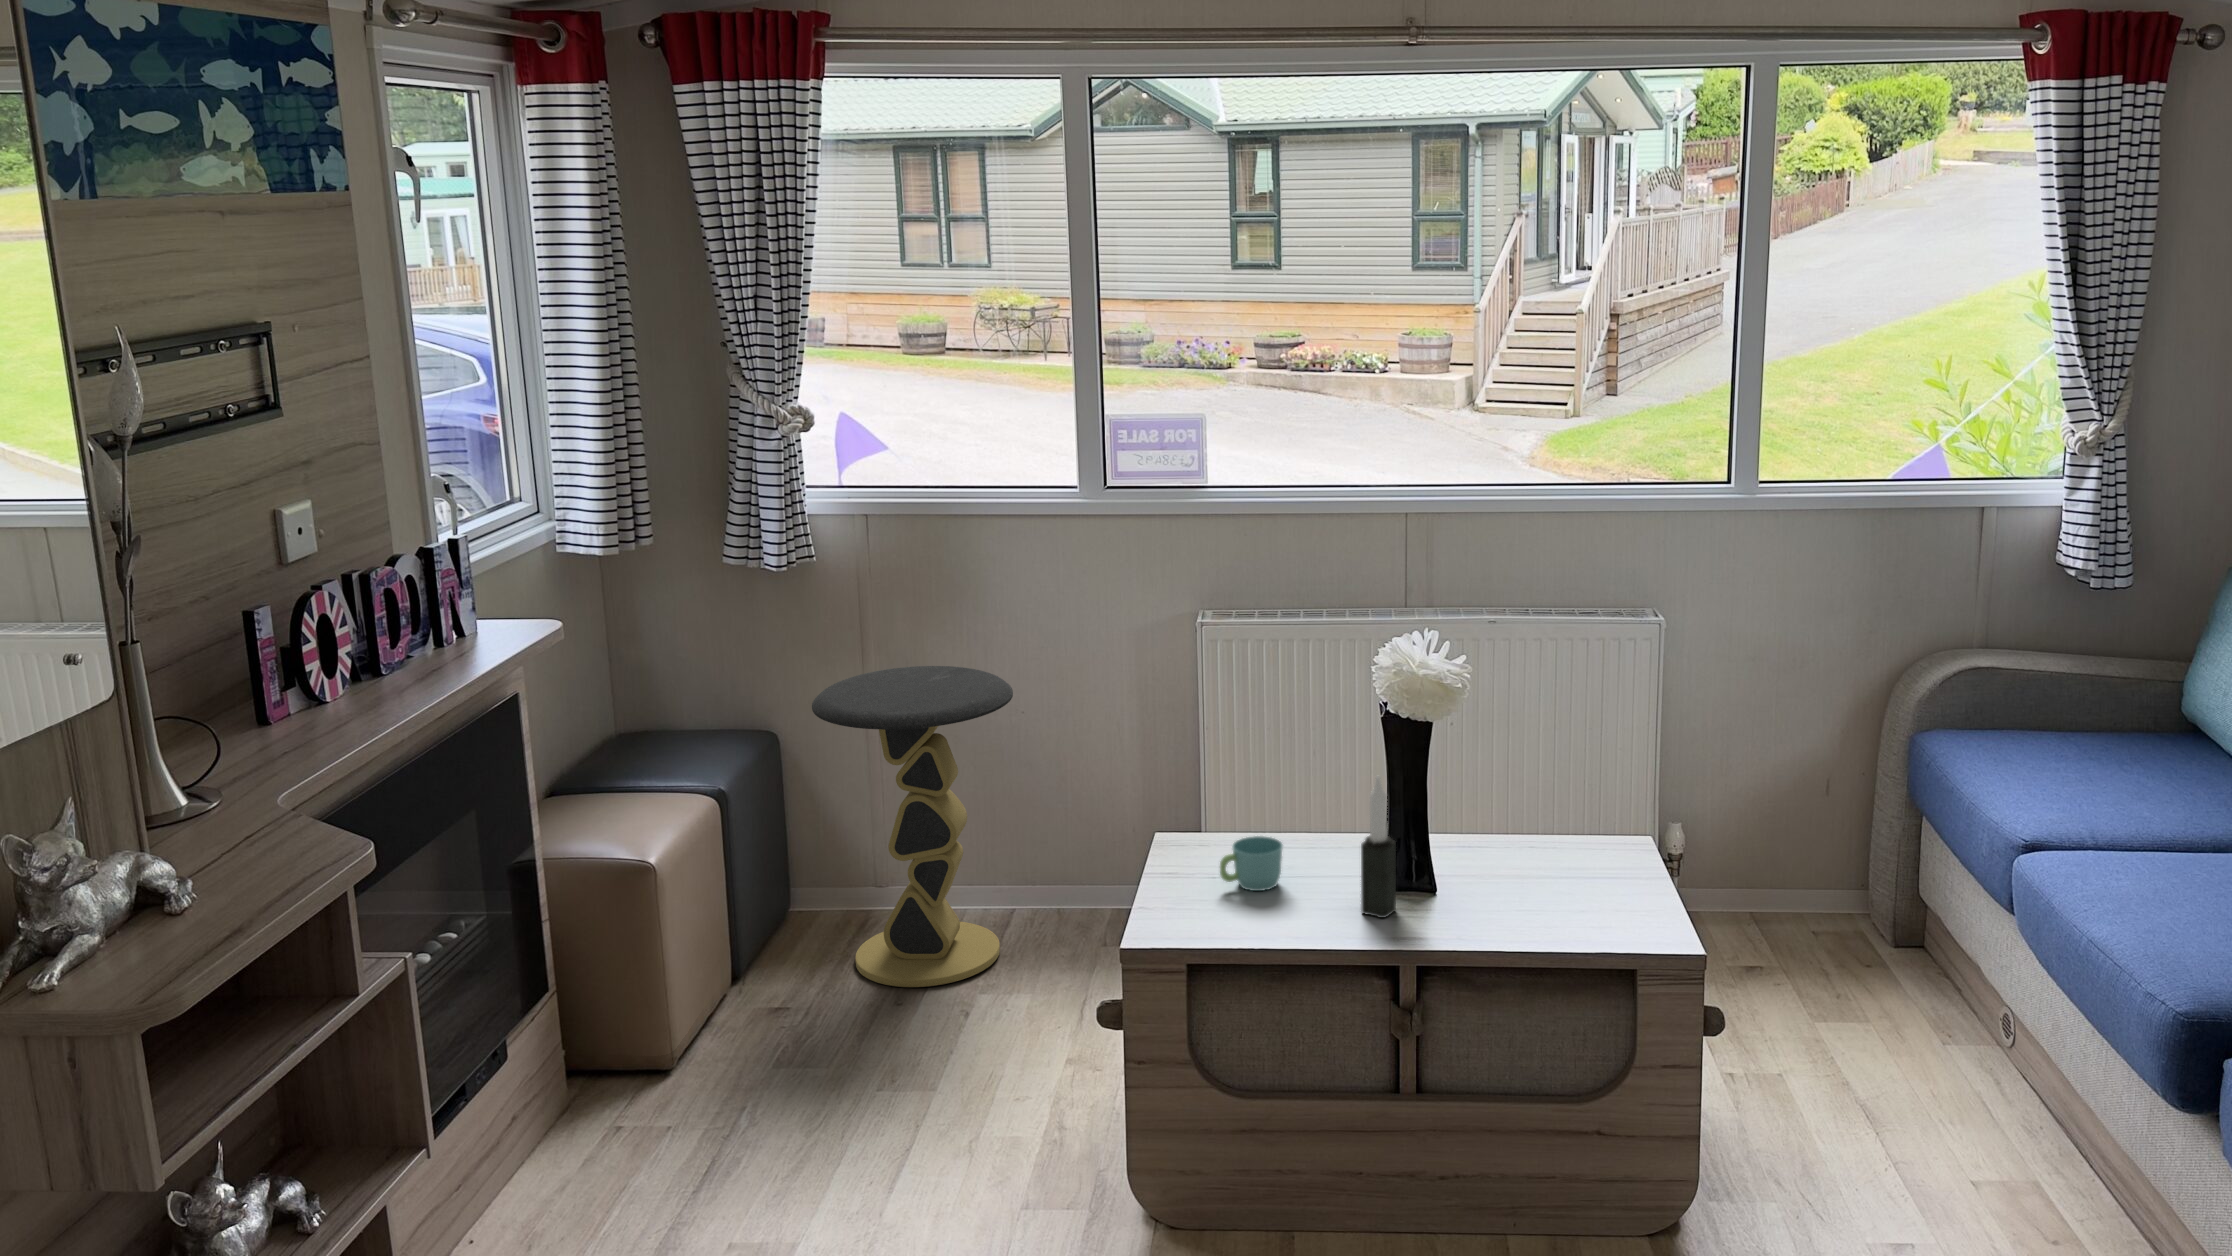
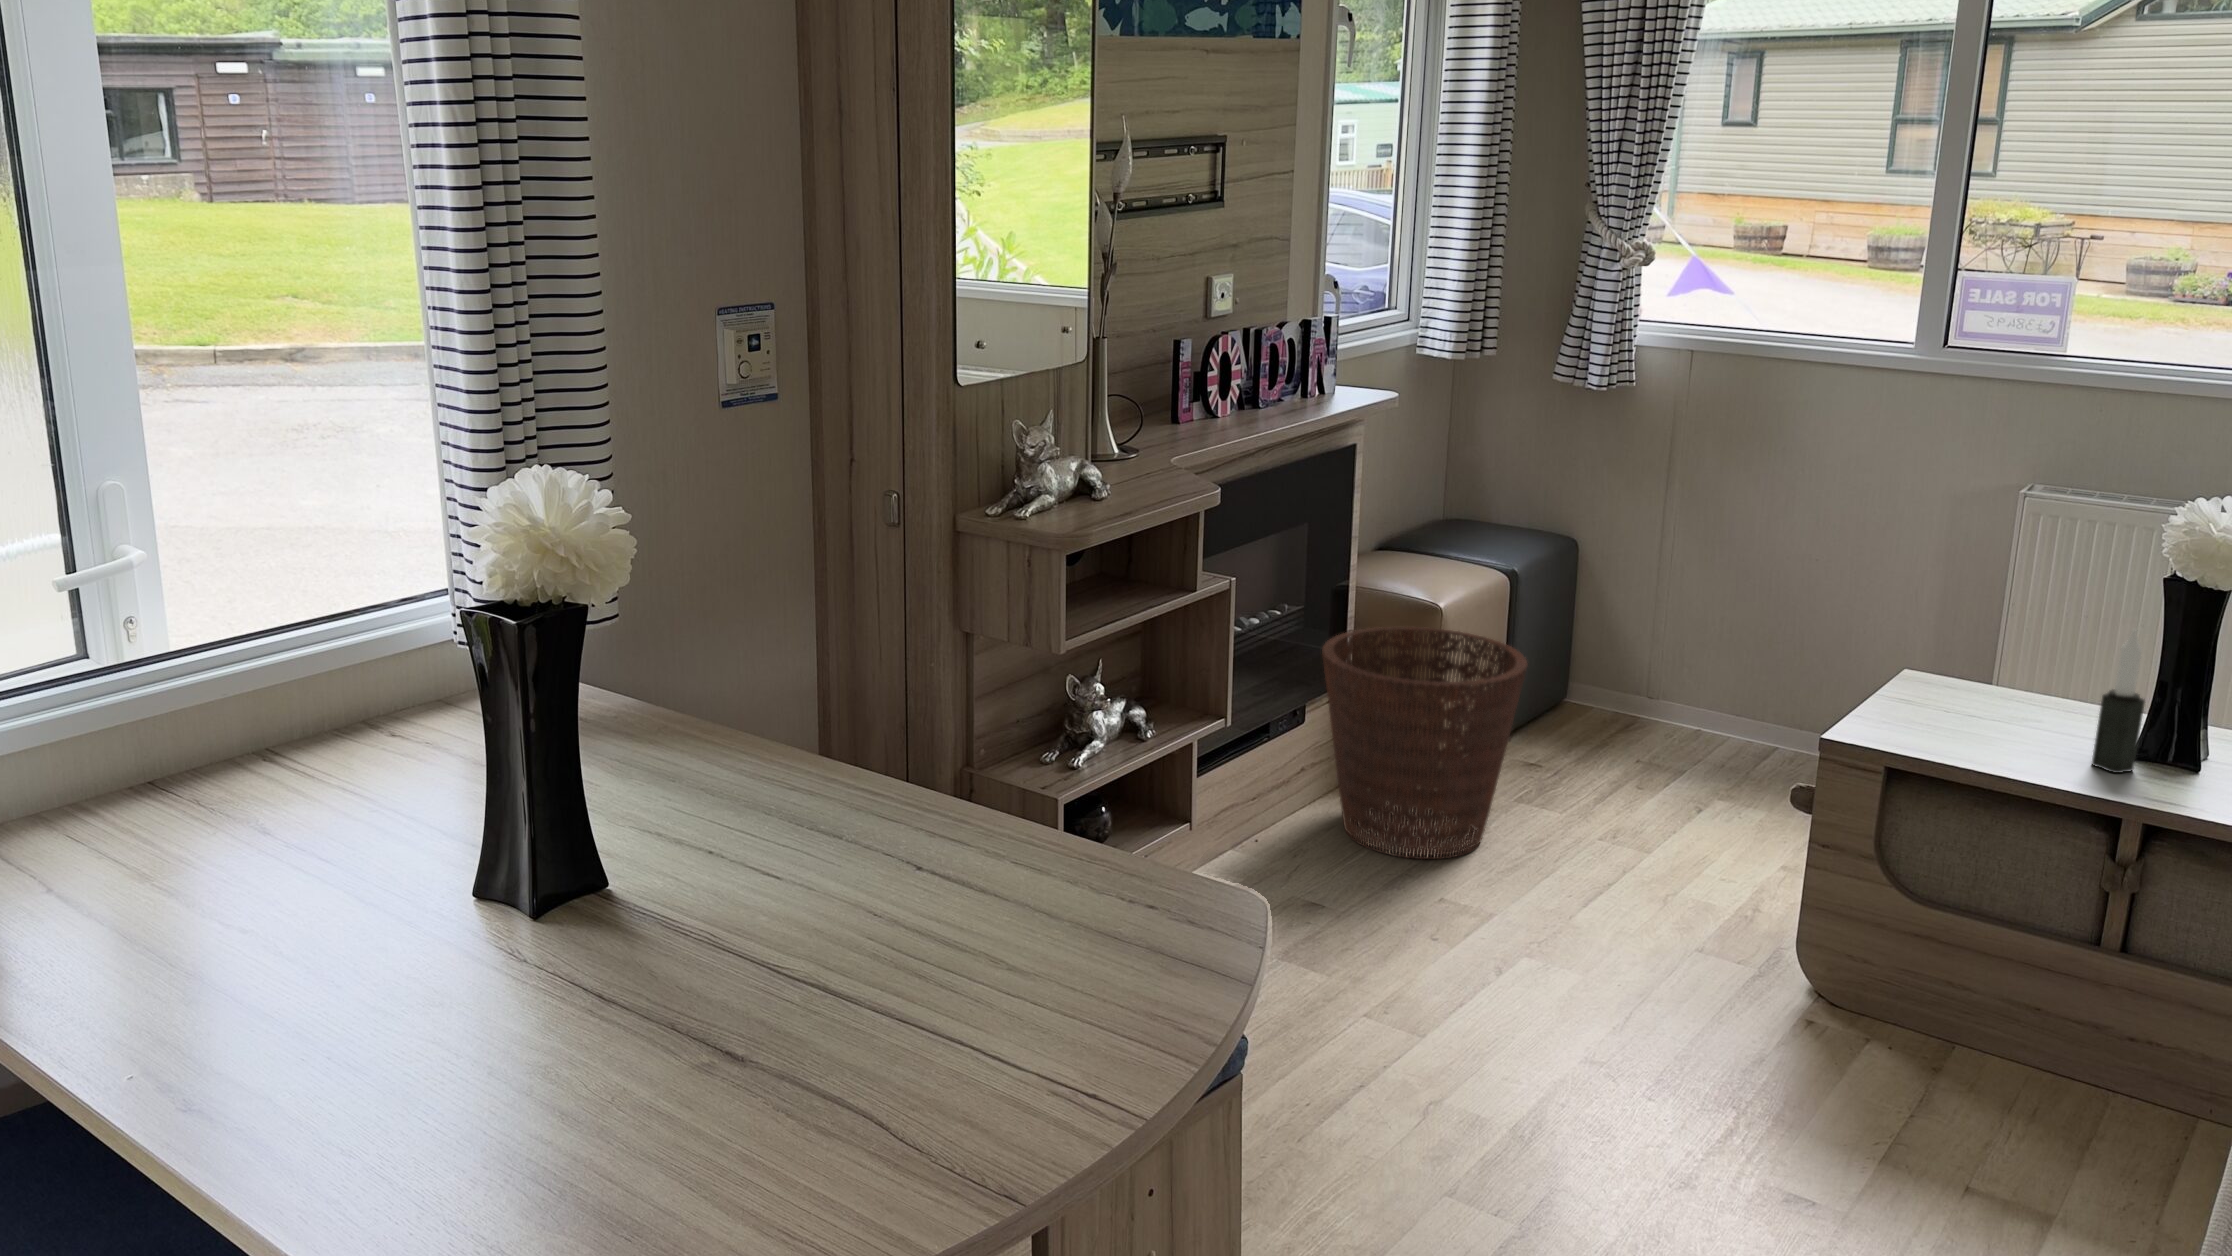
side table: present [812,666,1013,987] -> none [1607,496,1804,784]
mug: present [1220,836,1283,891] -> none [1947,675,2023,727]
basket: none [518,892,777,1199] -> present [1322,627,1528,859]

